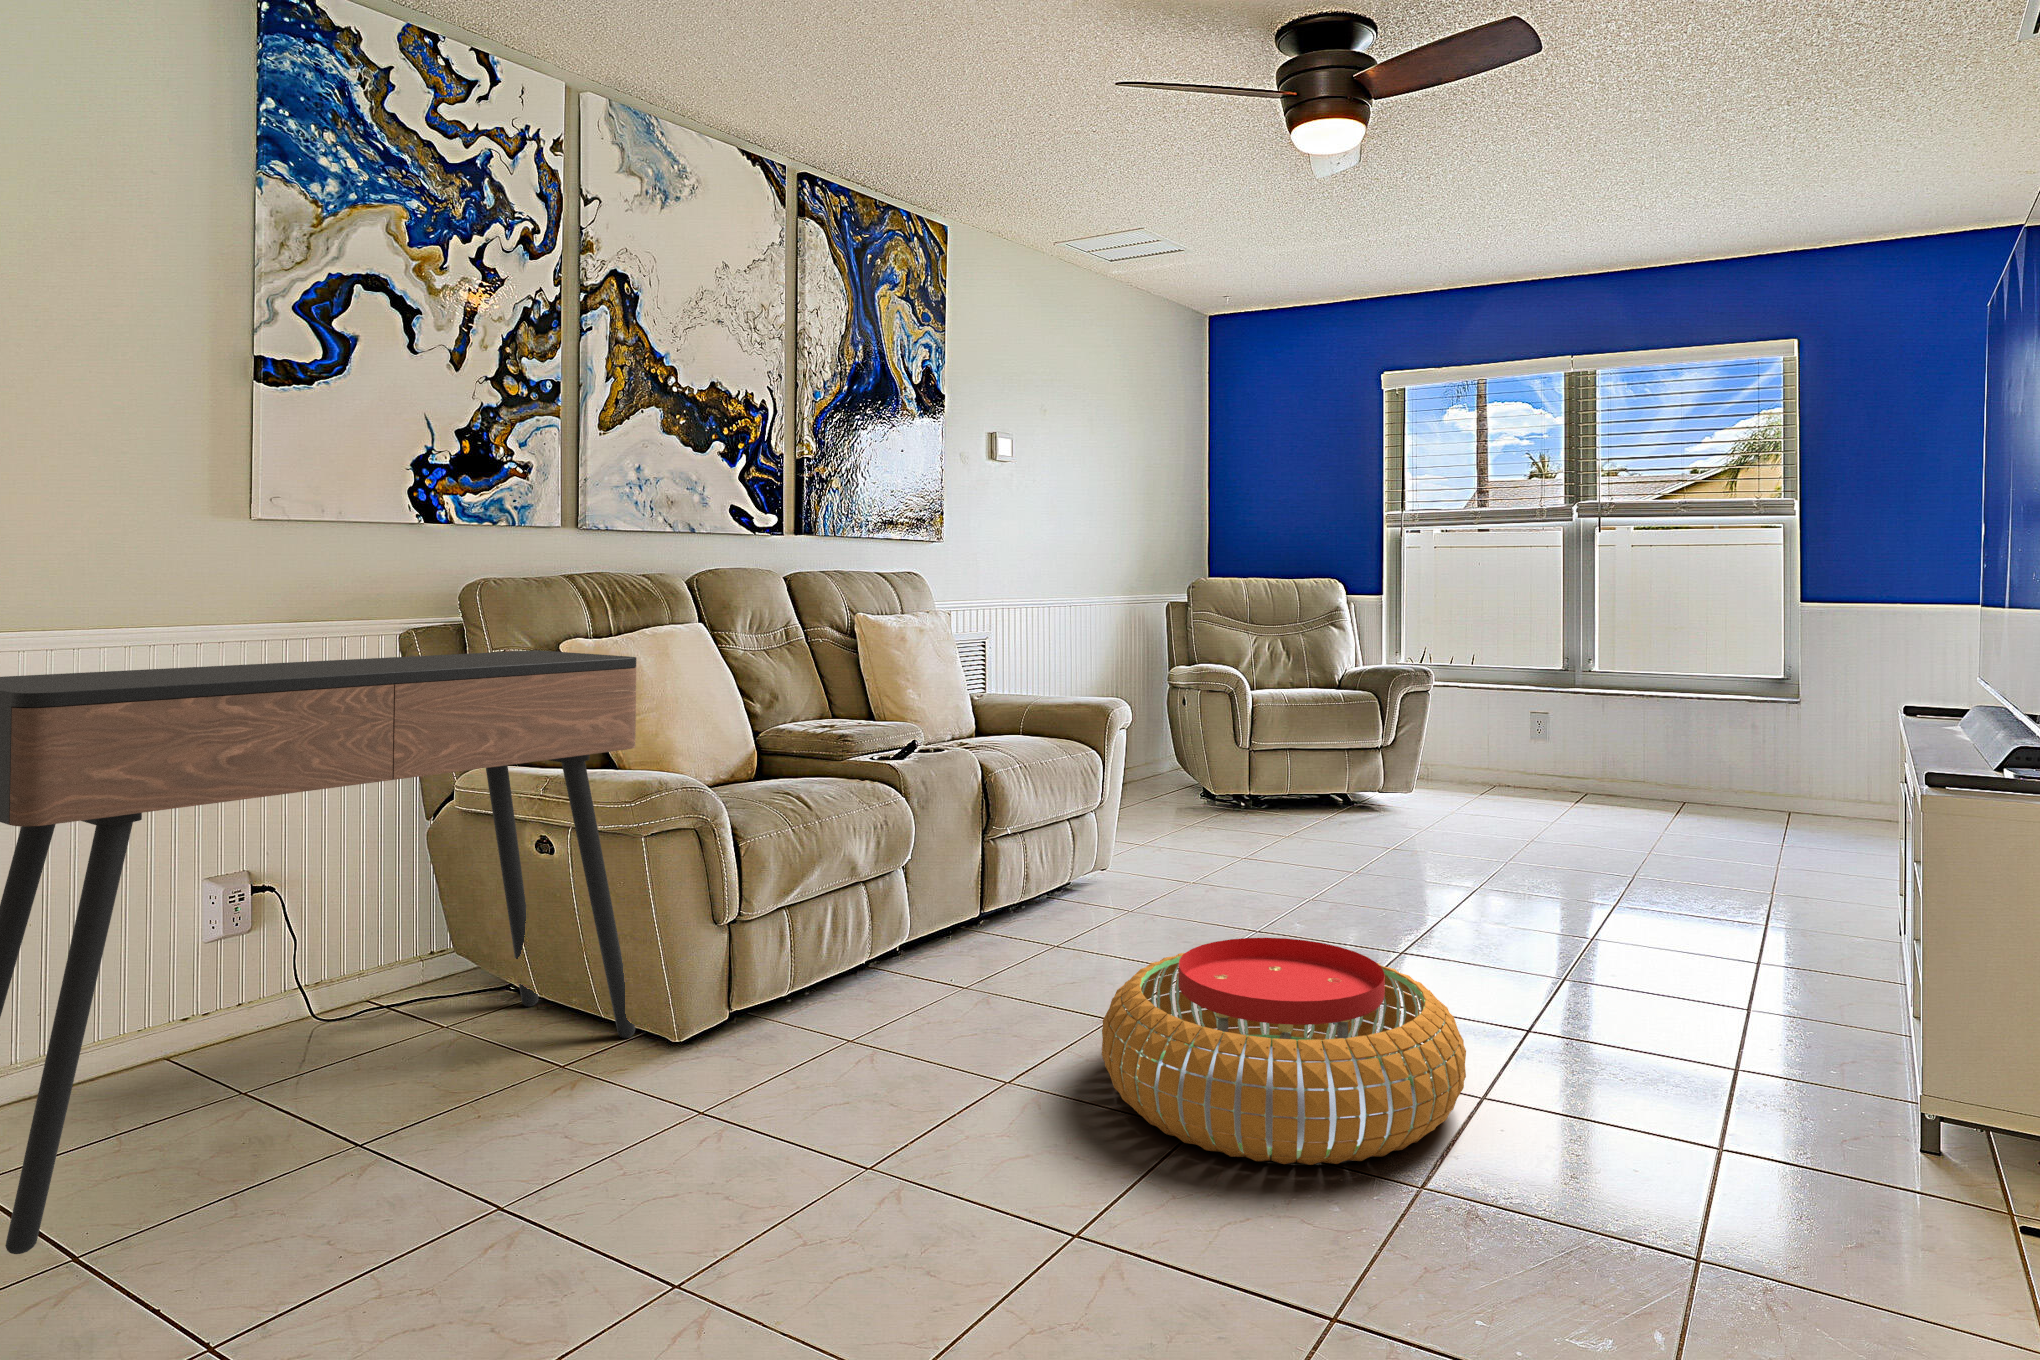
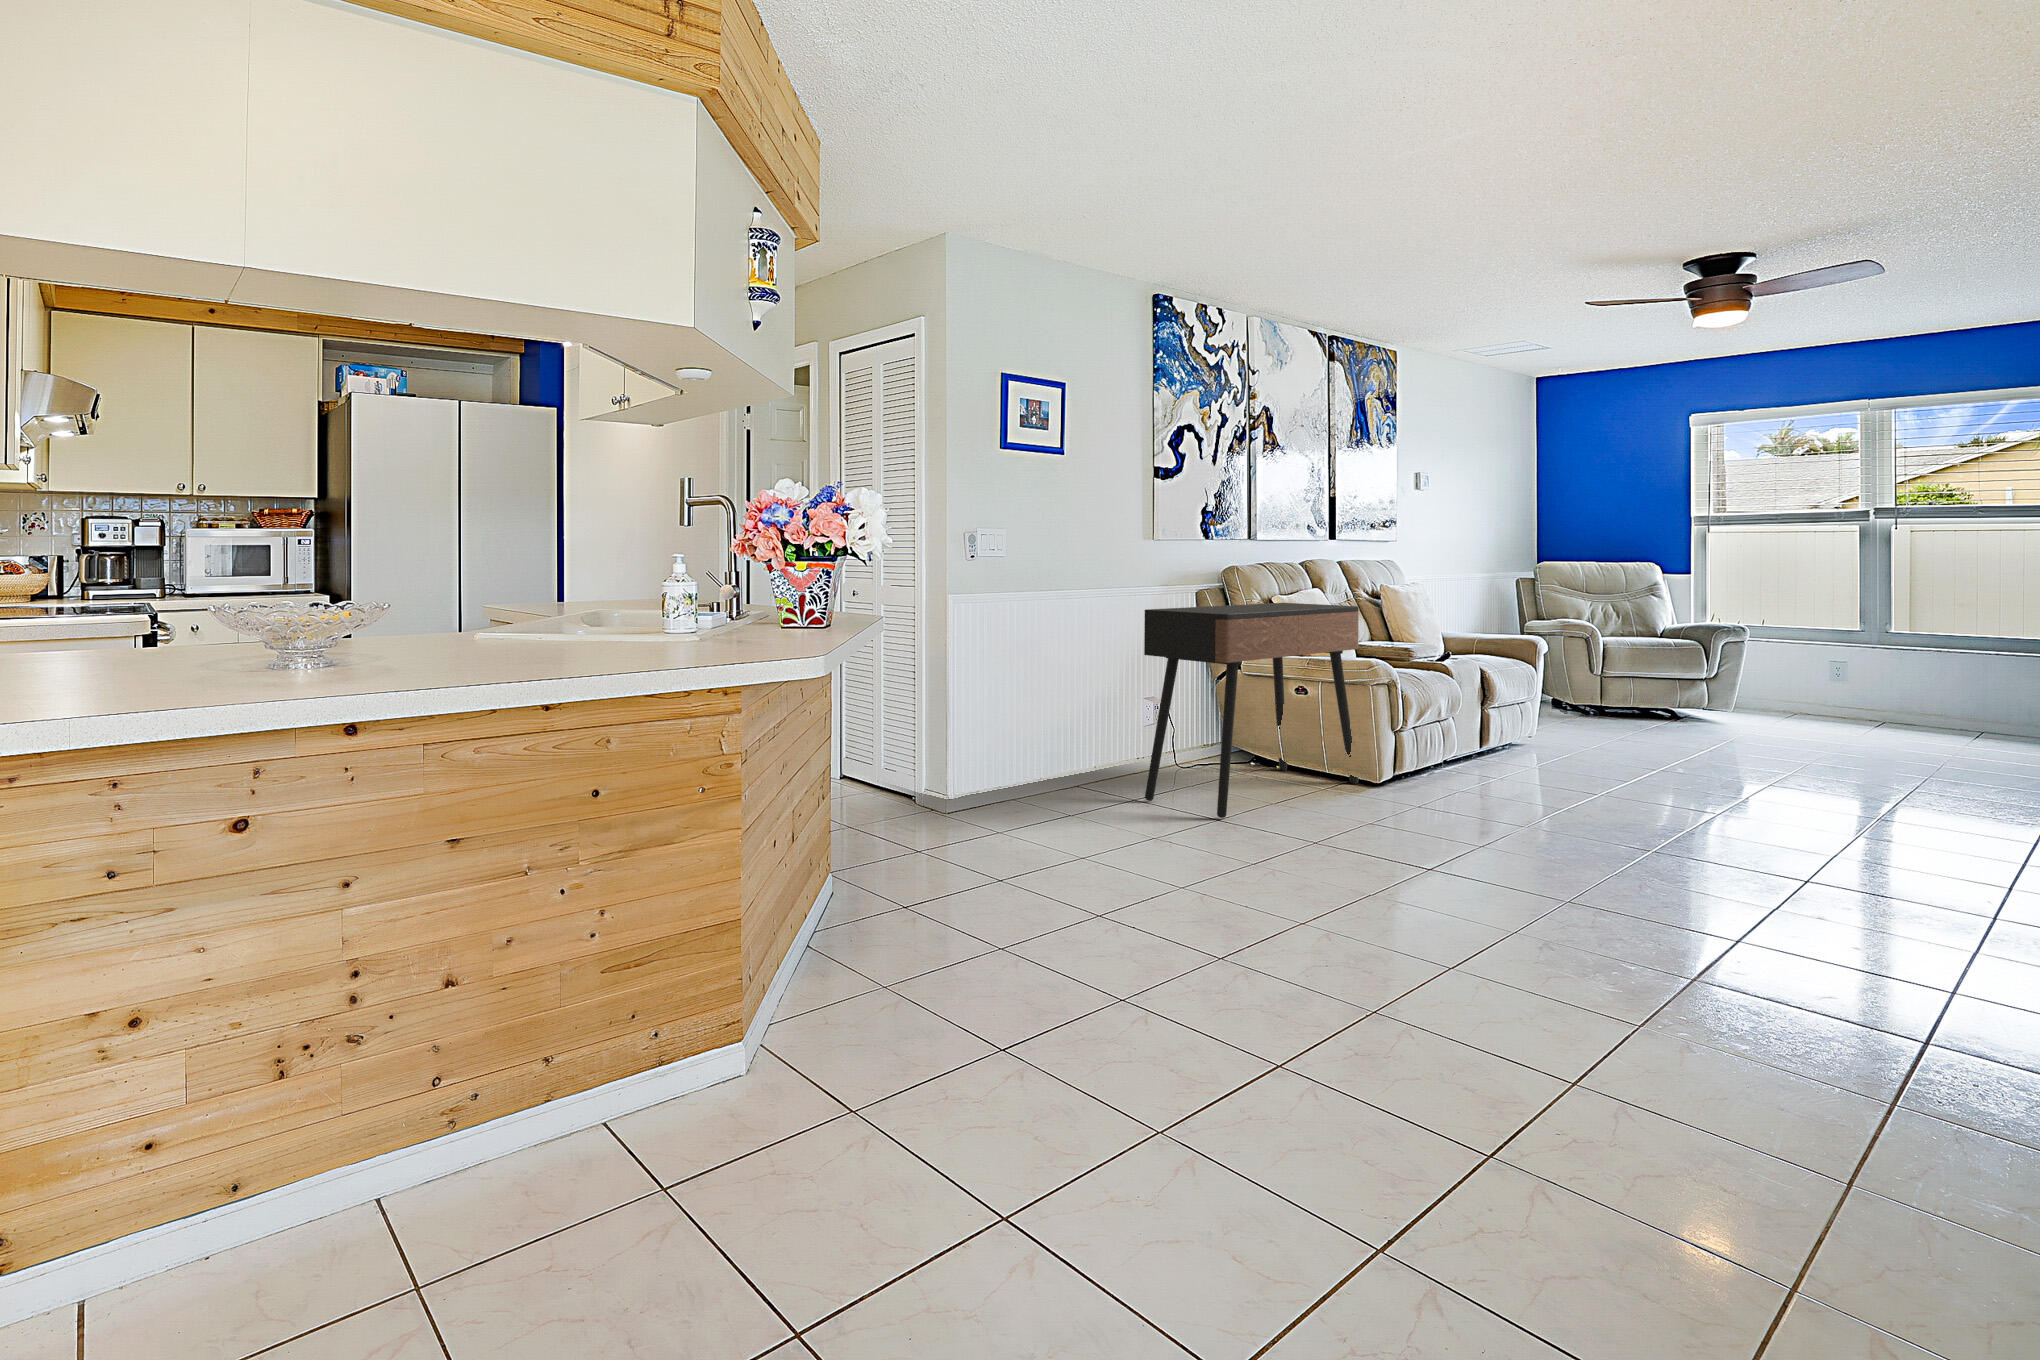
pouf: present [1102,938,1466,1165] -> none [1640,753,1875,846]

